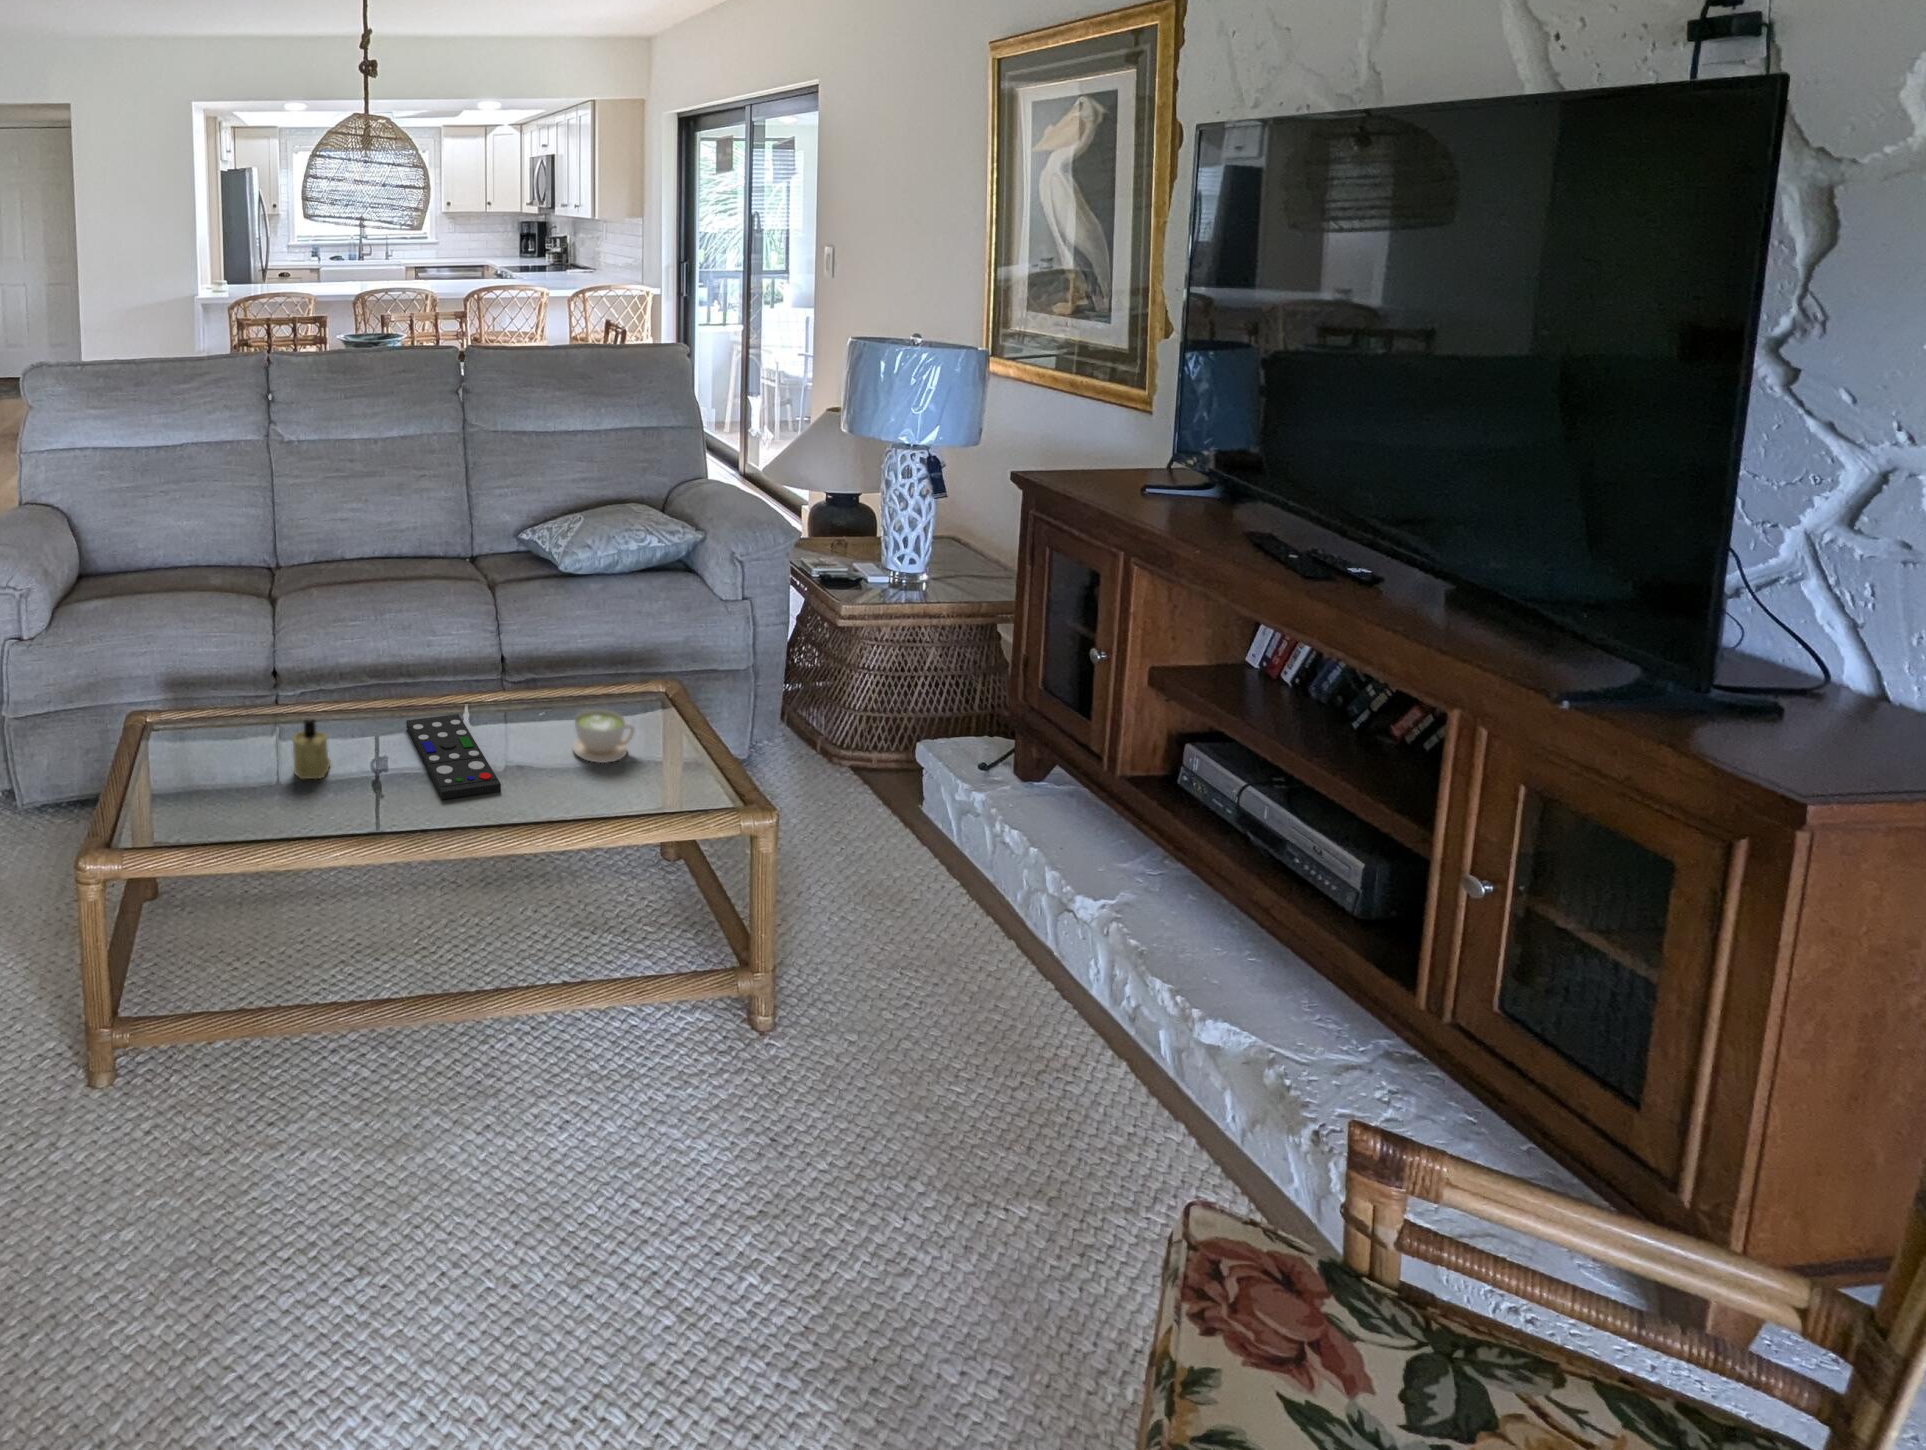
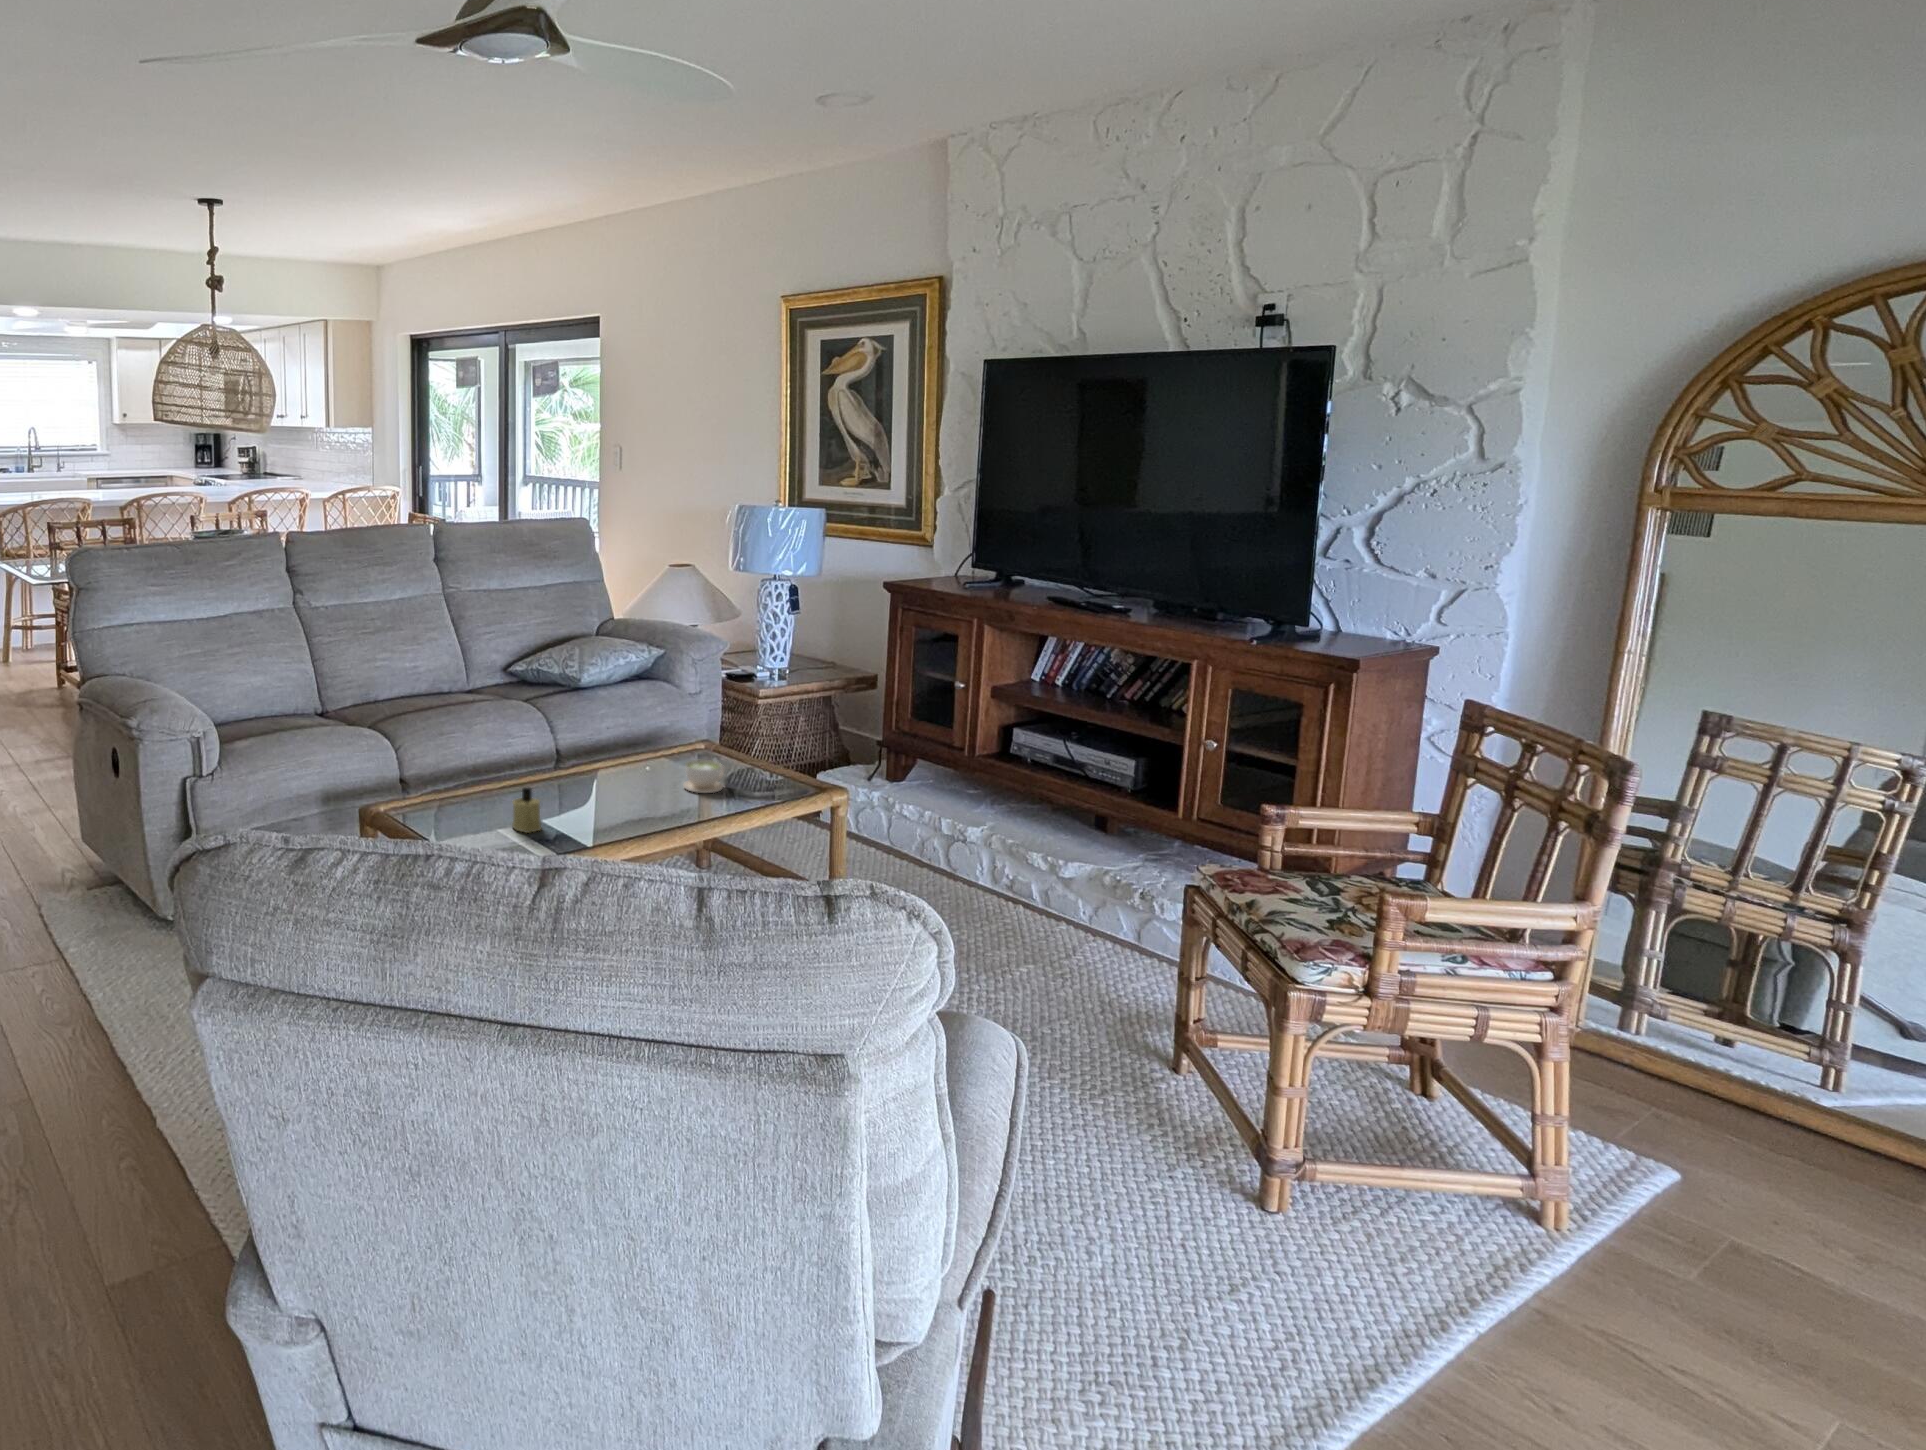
remote control: present [406,714,501,799] -> none [556,783,672,825]

